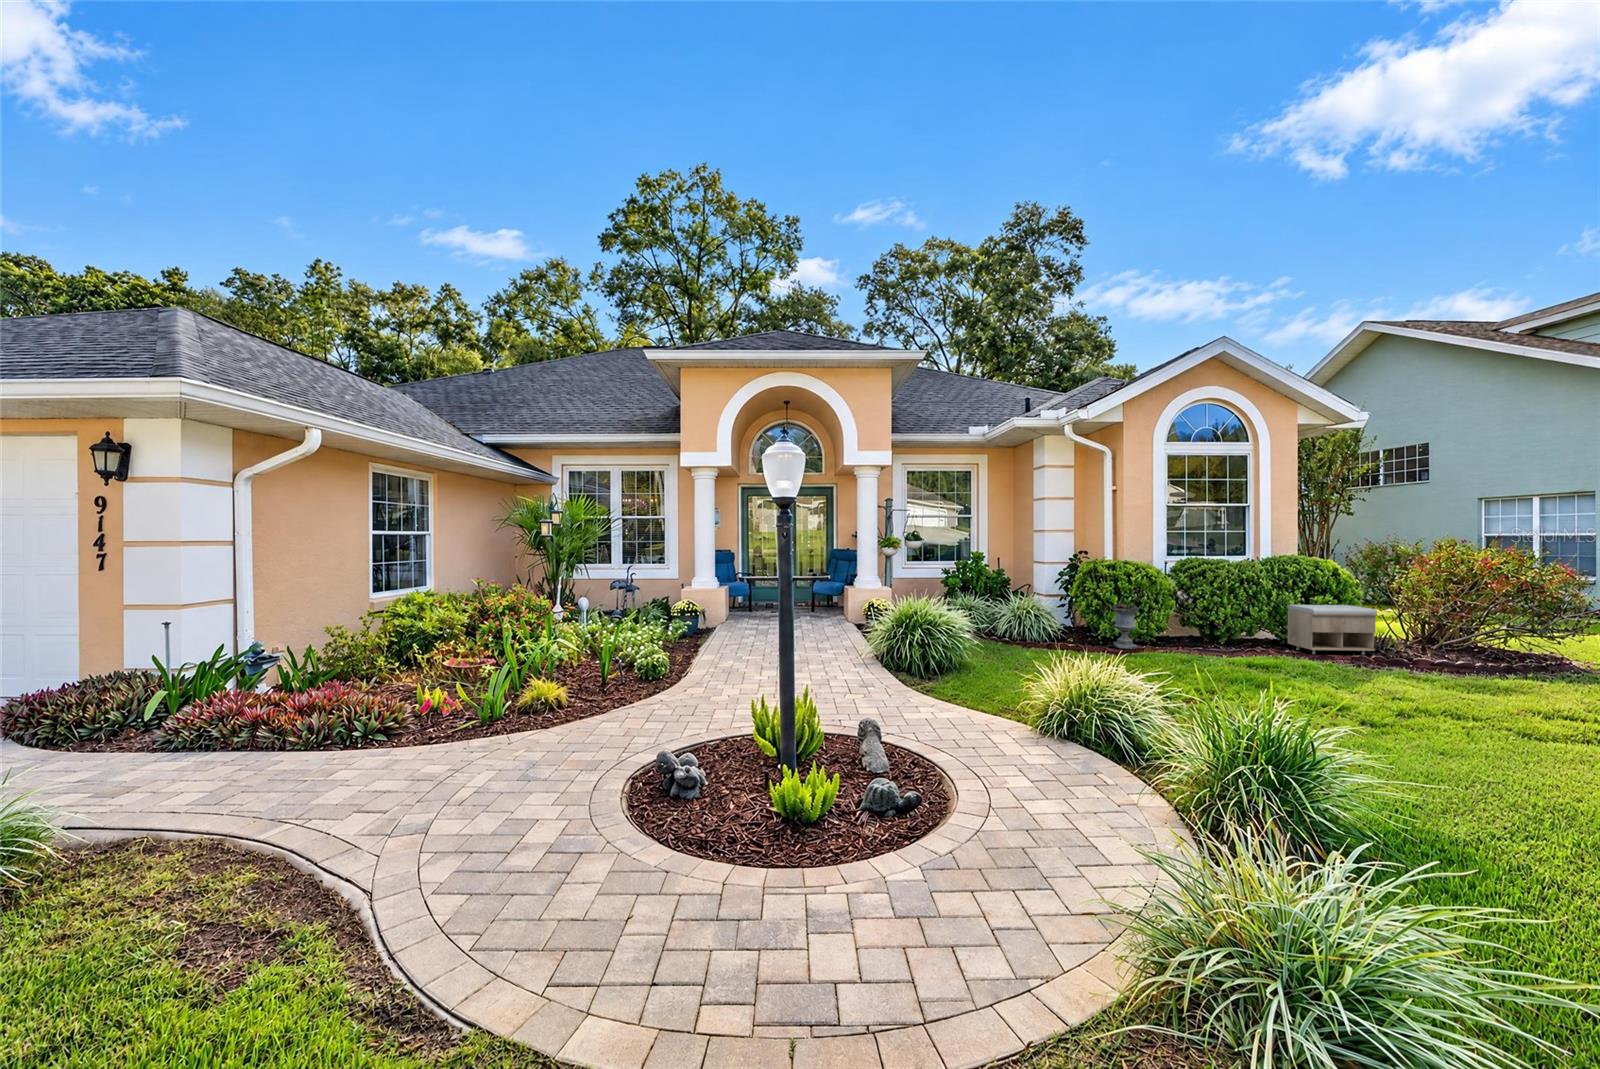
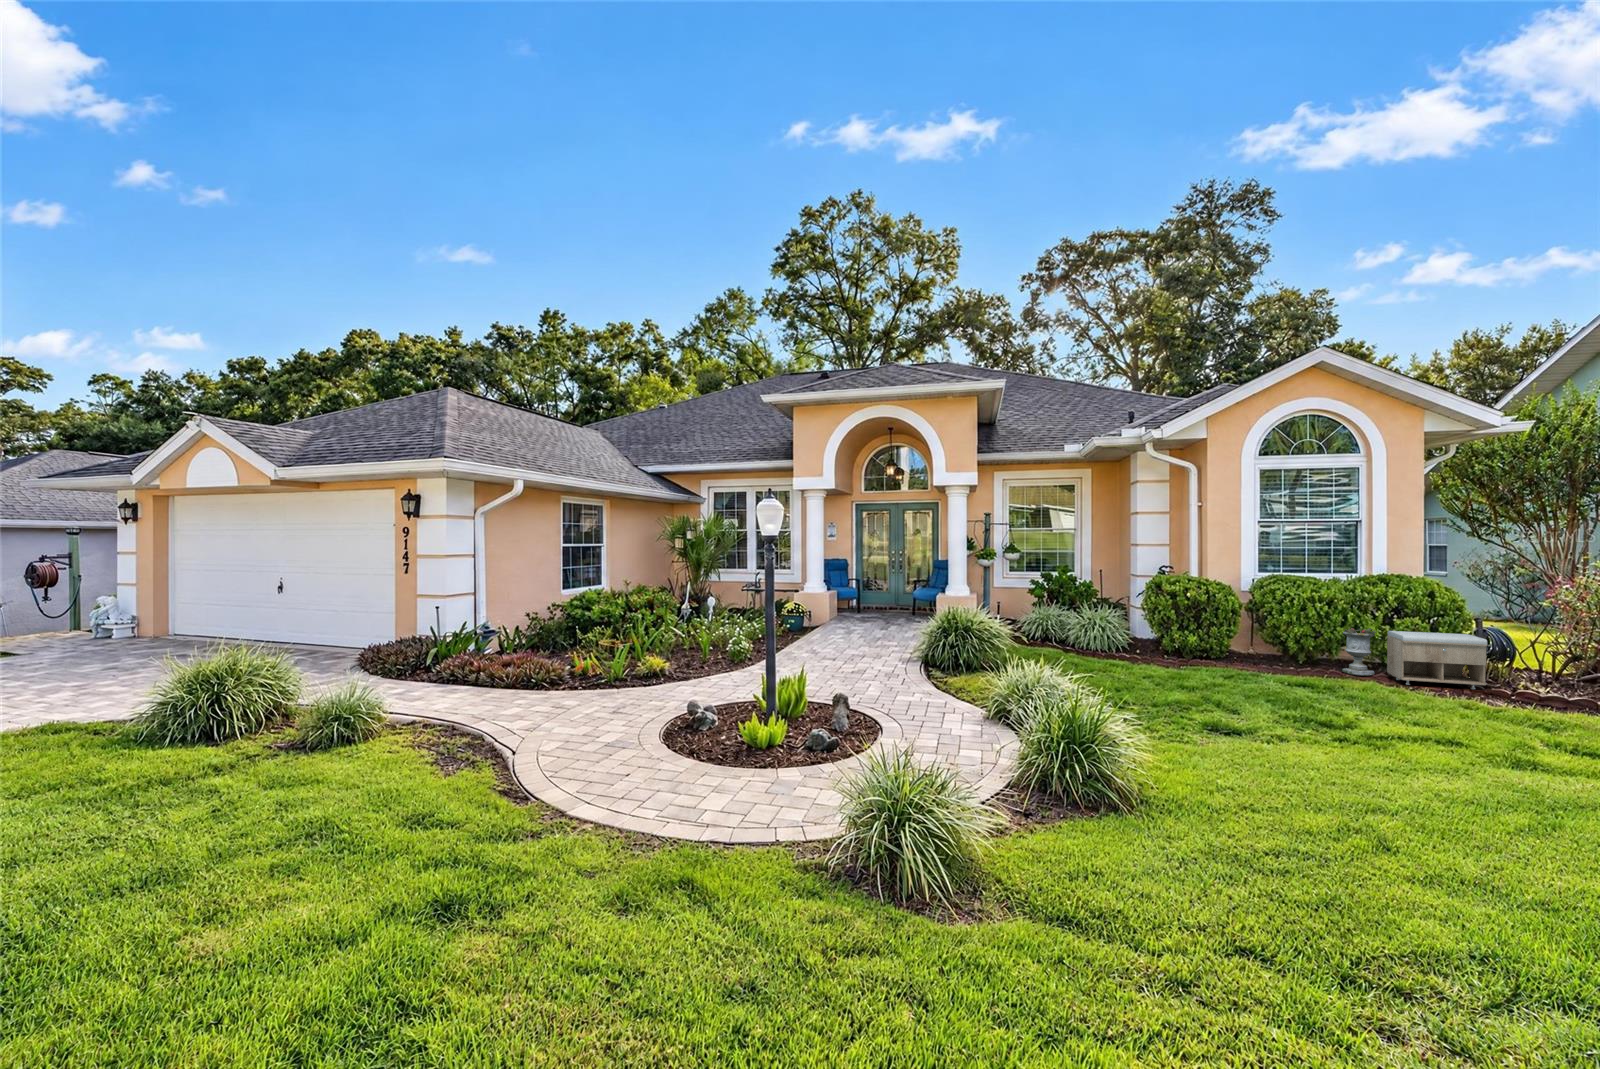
planter: present [1112,604,1139,649] -> present [1342,628,1376,676]

